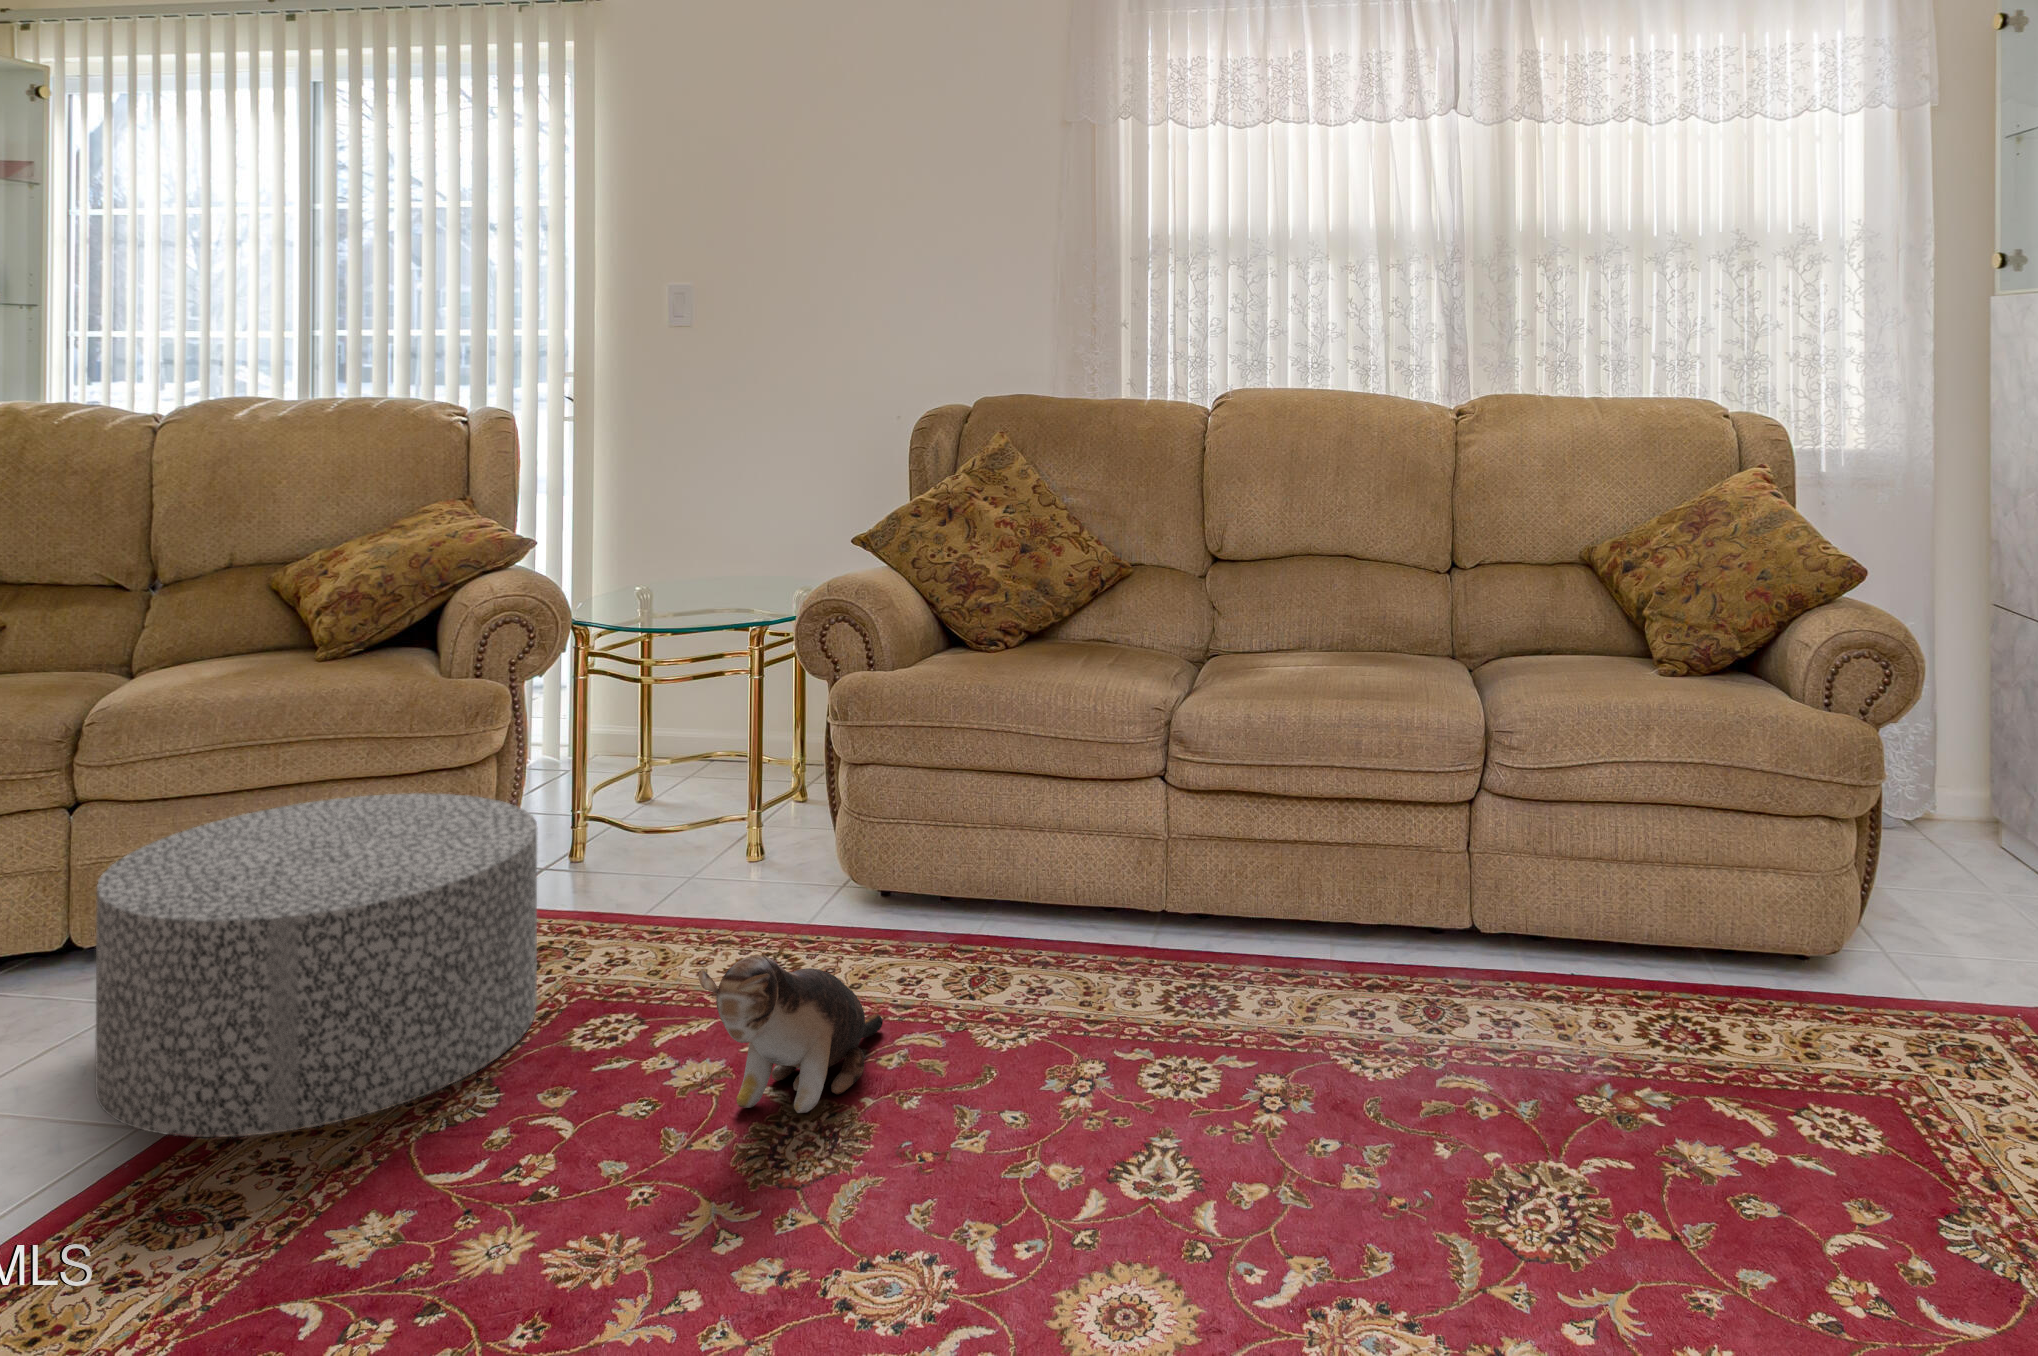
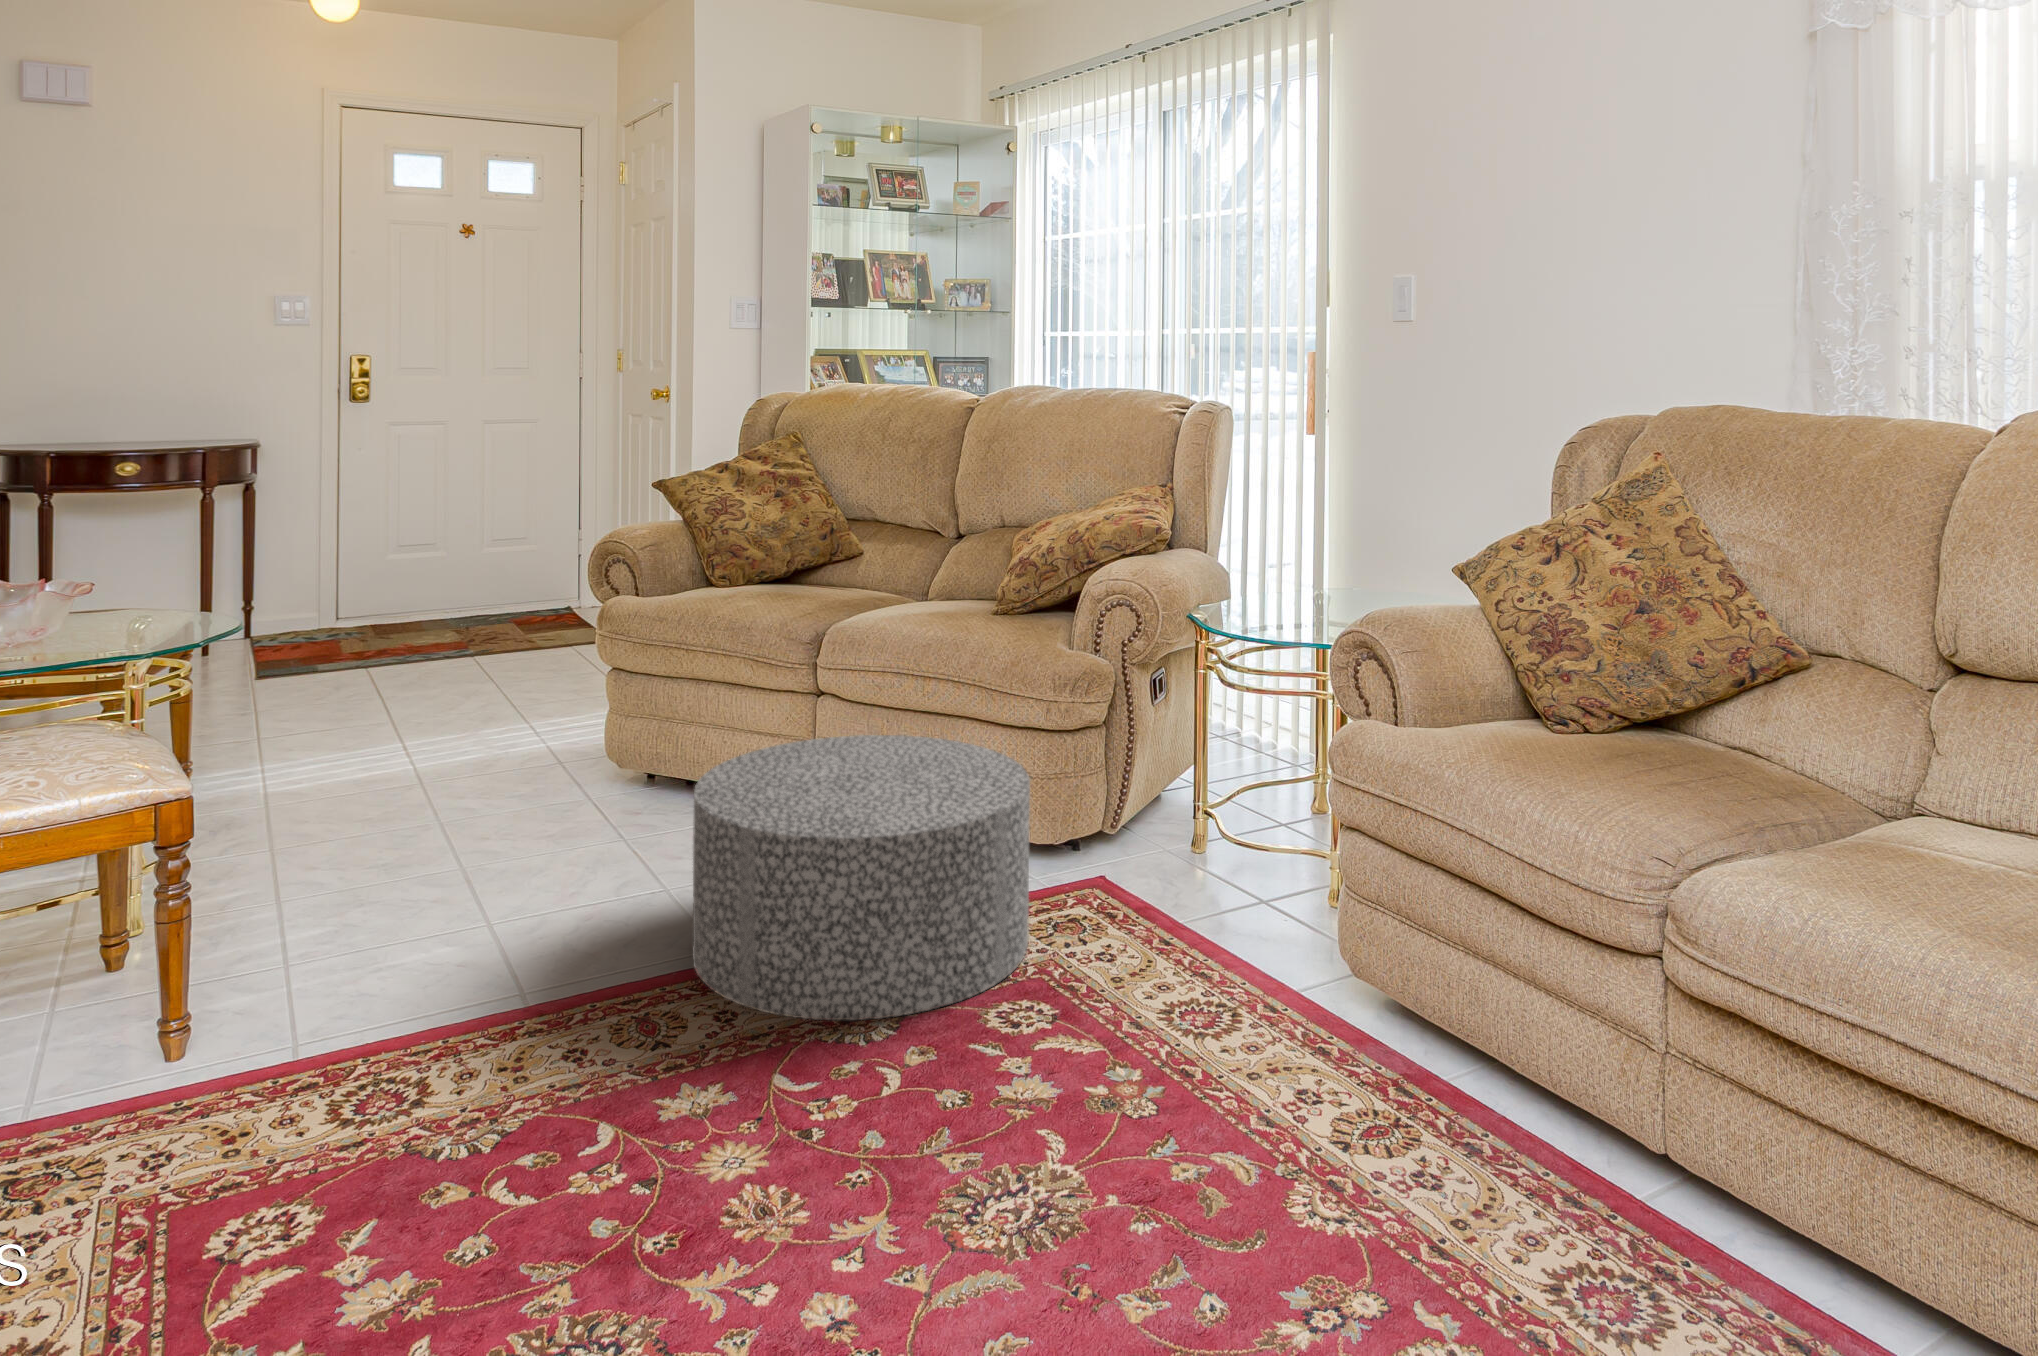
plush toy: present [698,954,883,1113] -> none [938,995,1225,1189]

